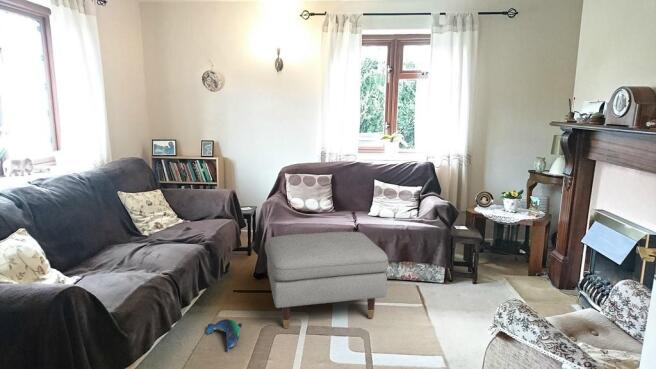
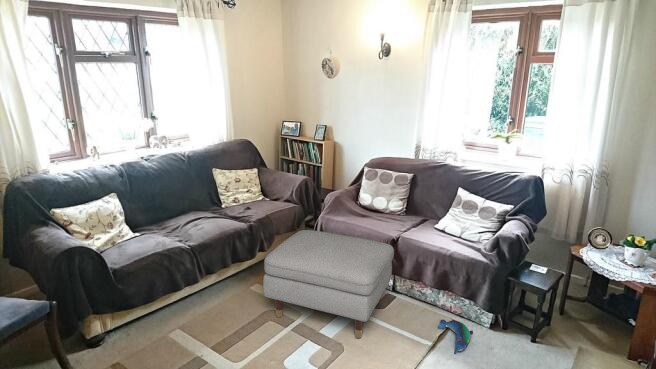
plush toy: present [206,319,242,351] -> present [438,319,473,354]

